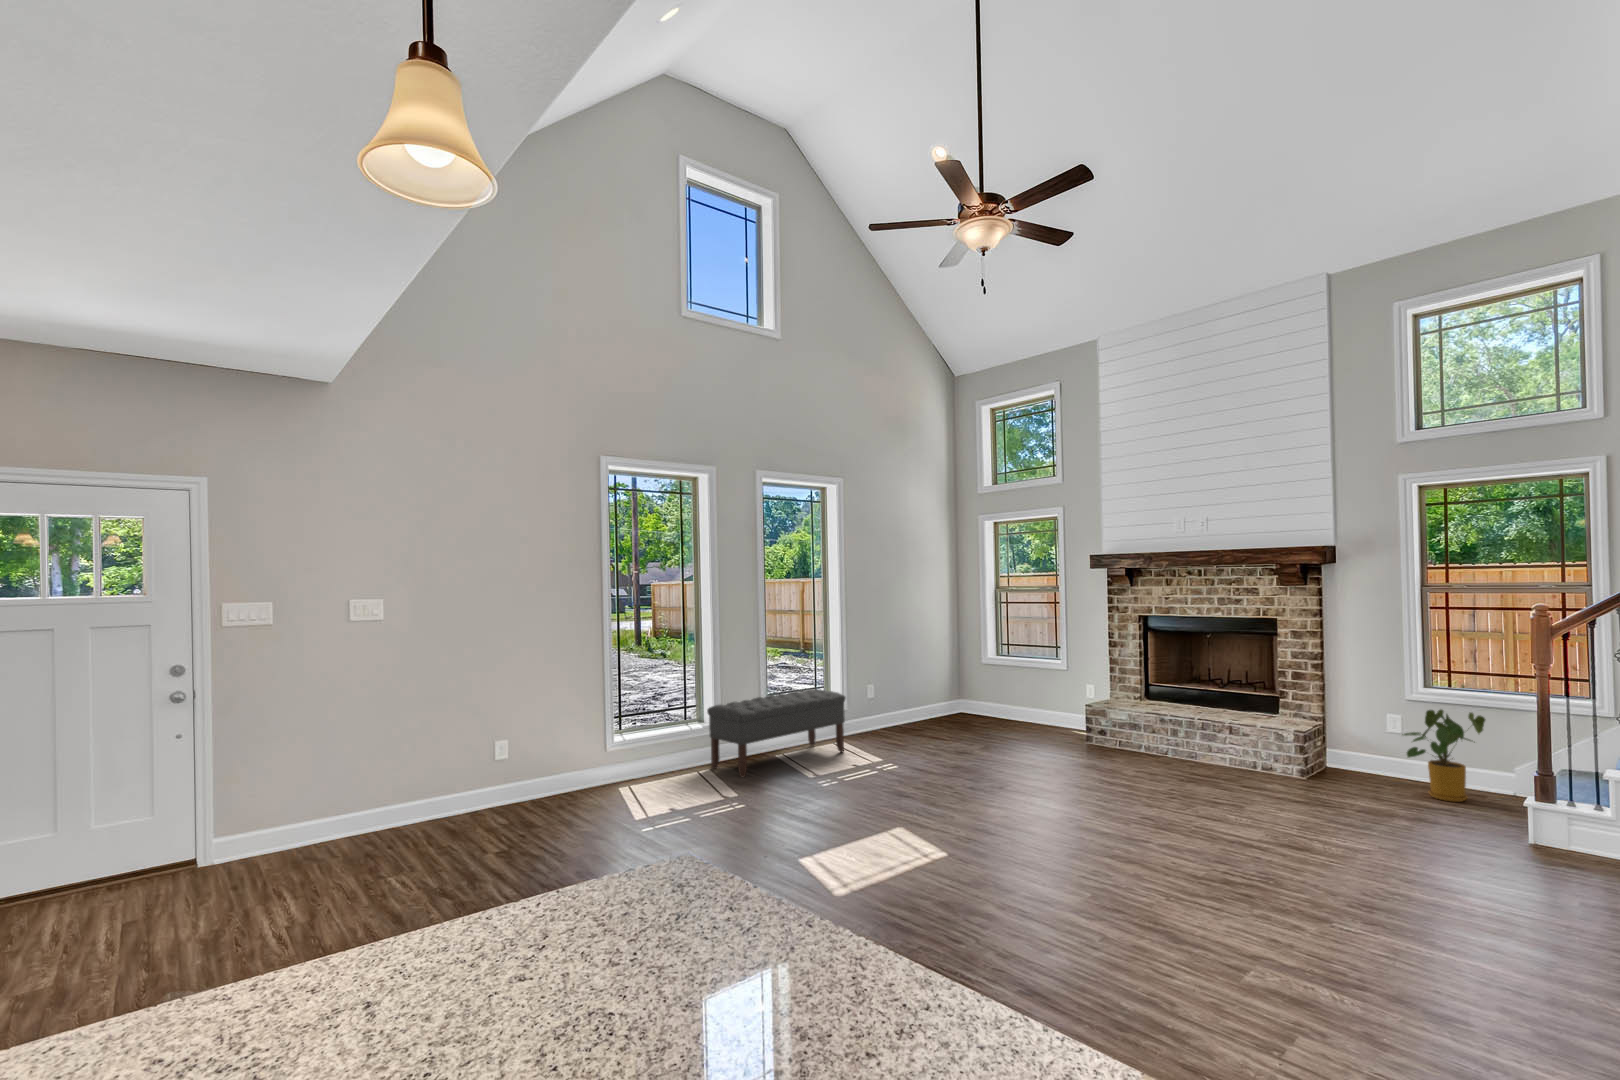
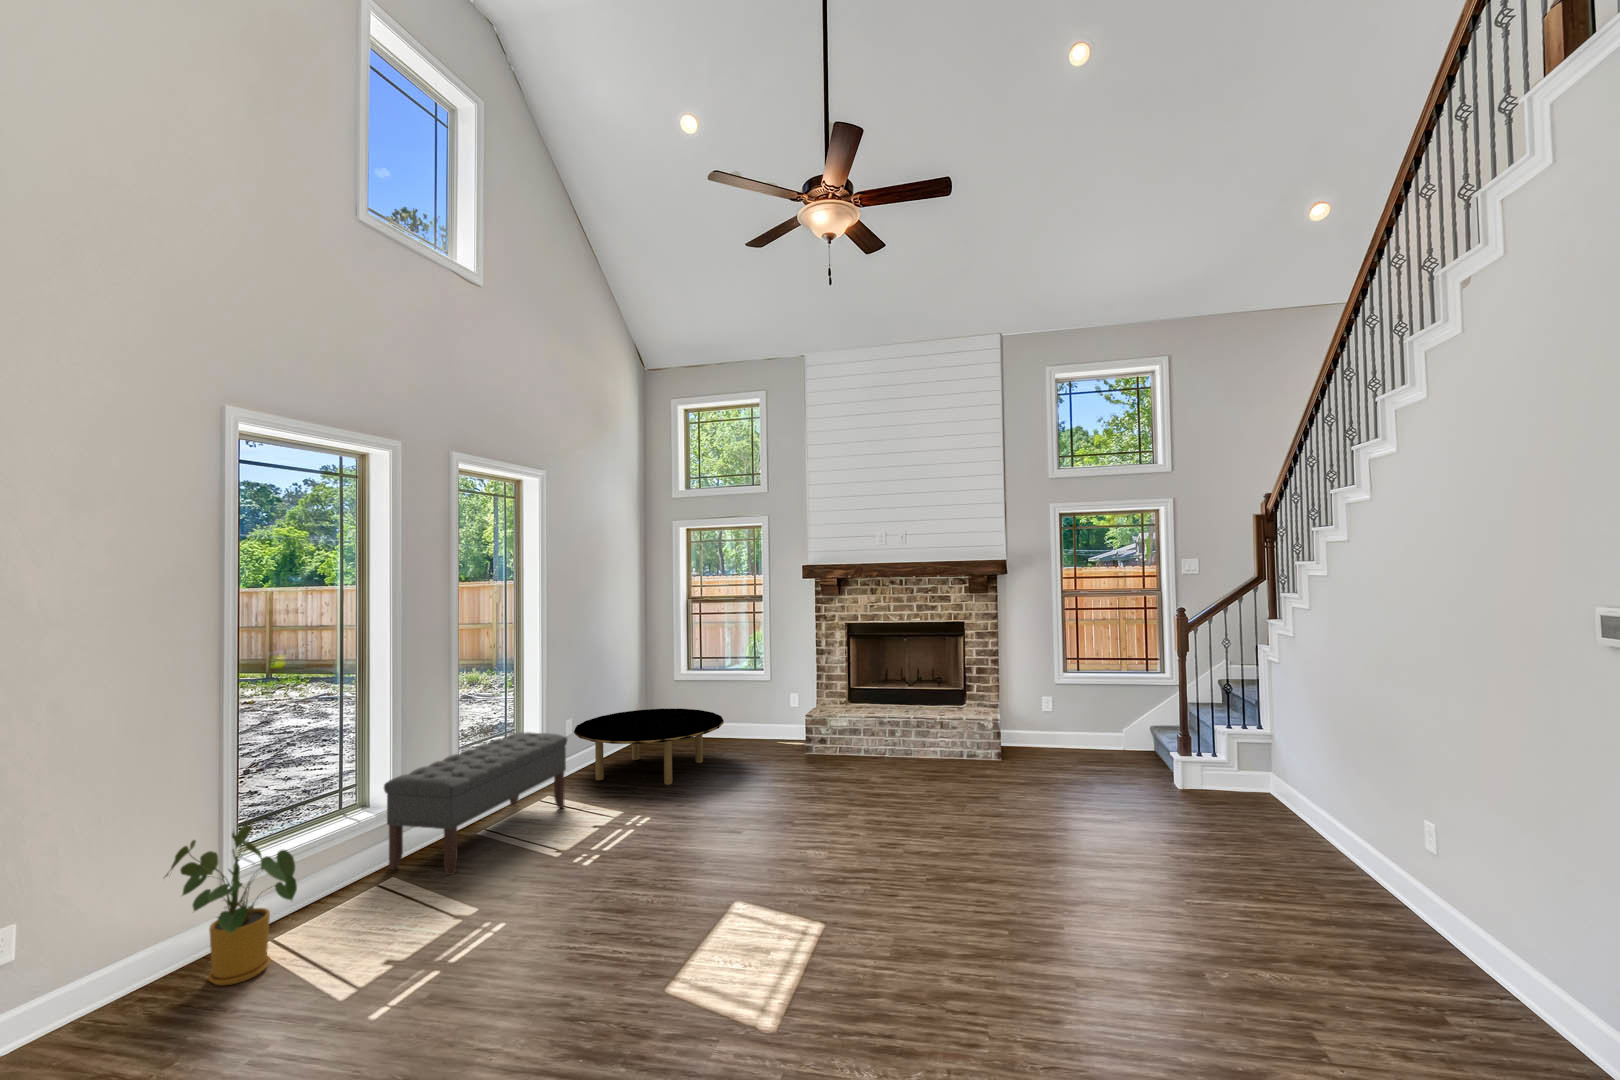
coffee table: none [867,686,998,749] -> present [574,709,724,785]
house plant: present [1404,710,1486,802] -> present [165,826,297,985]

